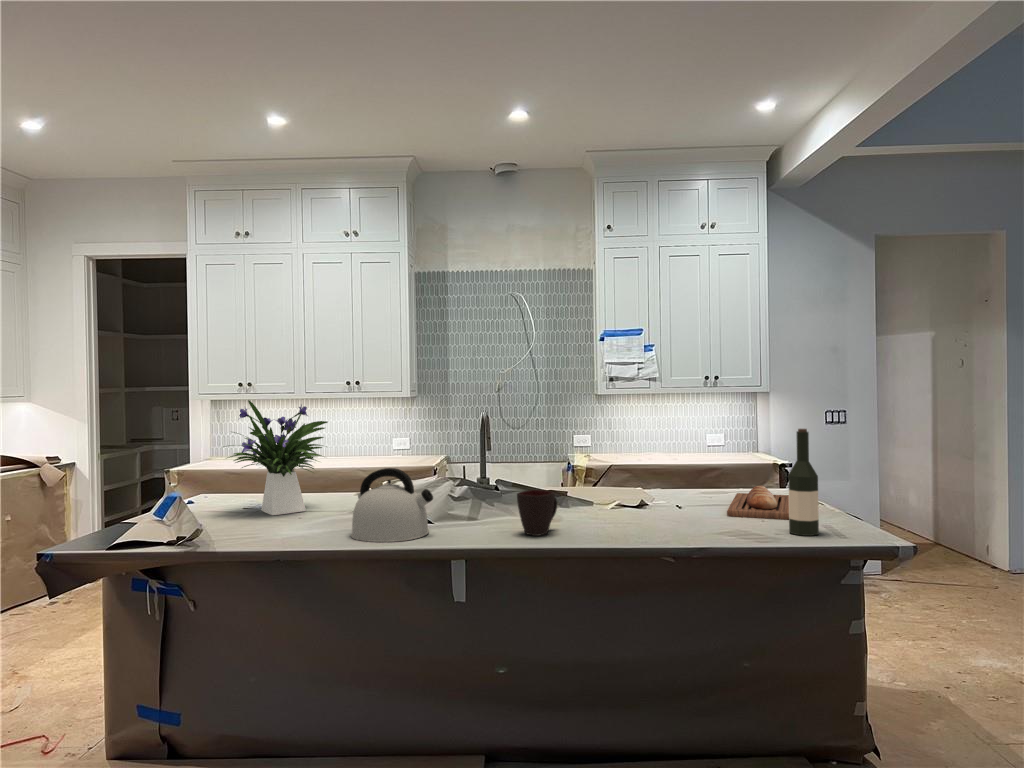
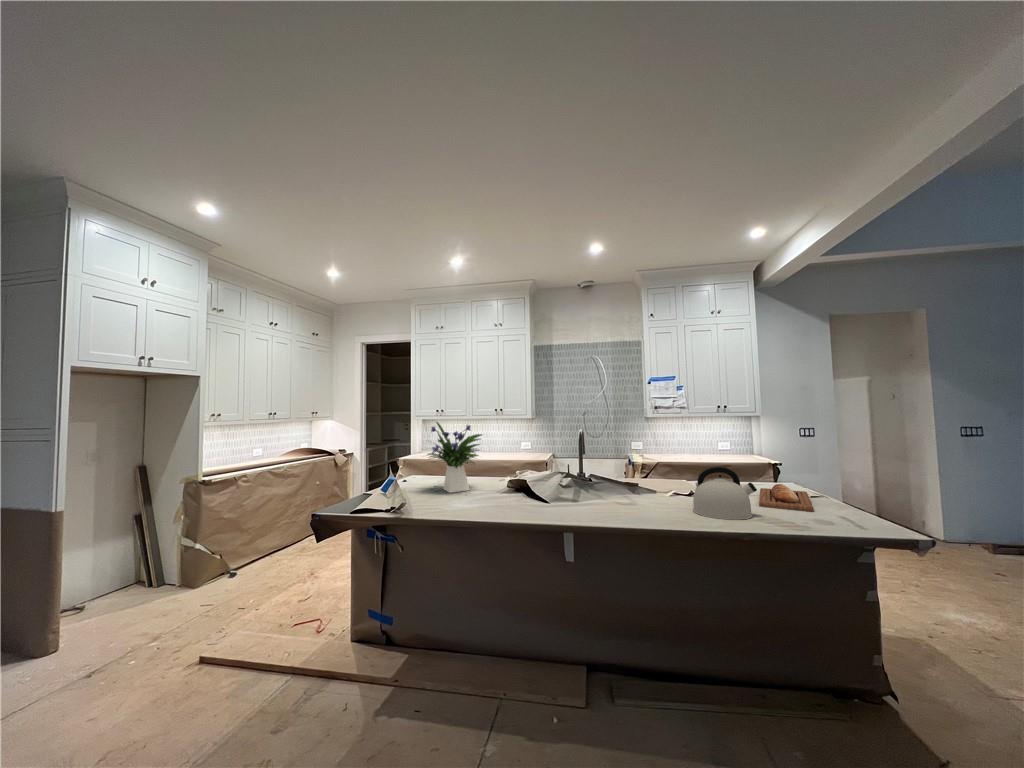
wine bottle: present [789,429,819,536] -> none [814,445,844,528]
kettle: present [351,468,433,542] -> present [693,467,757,520]
cup: present [517,490,557,536] -> none [607,484,635,517]

